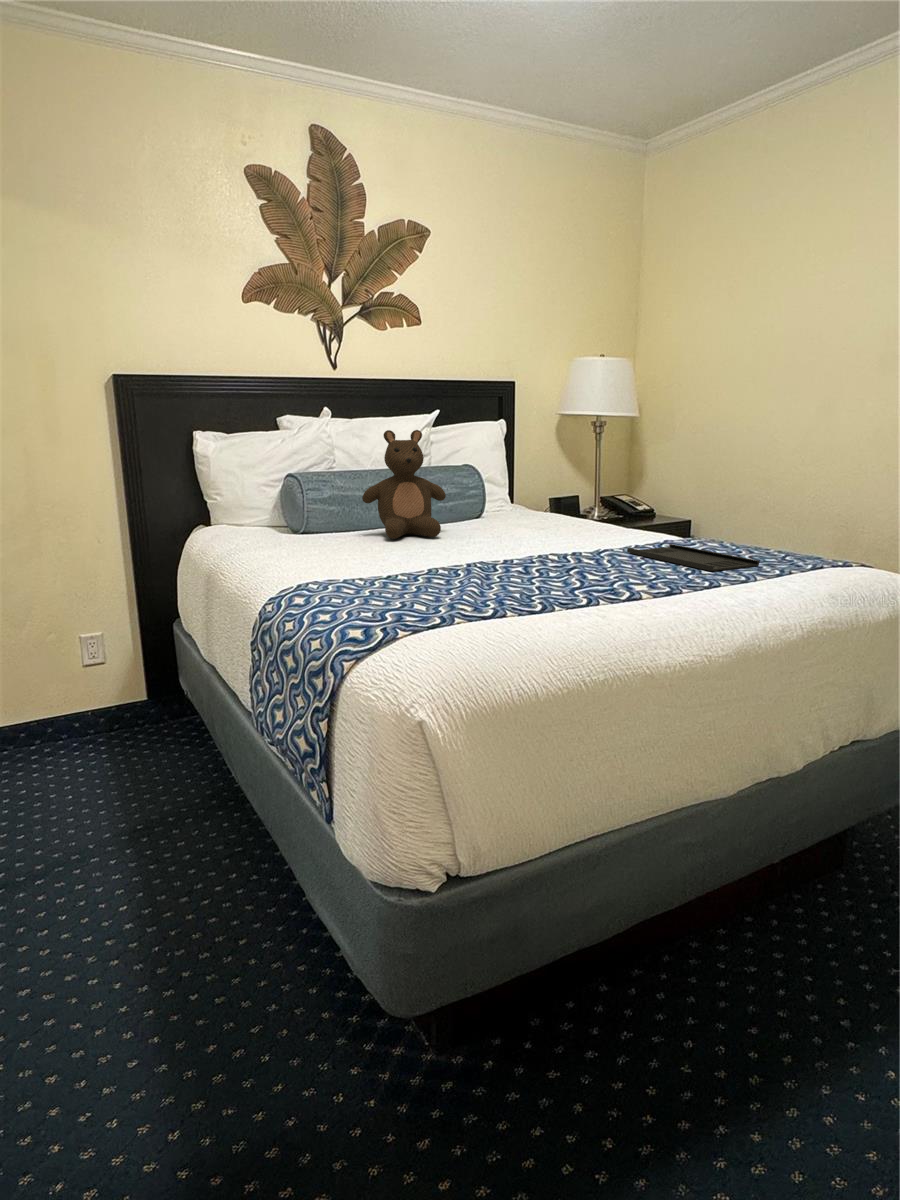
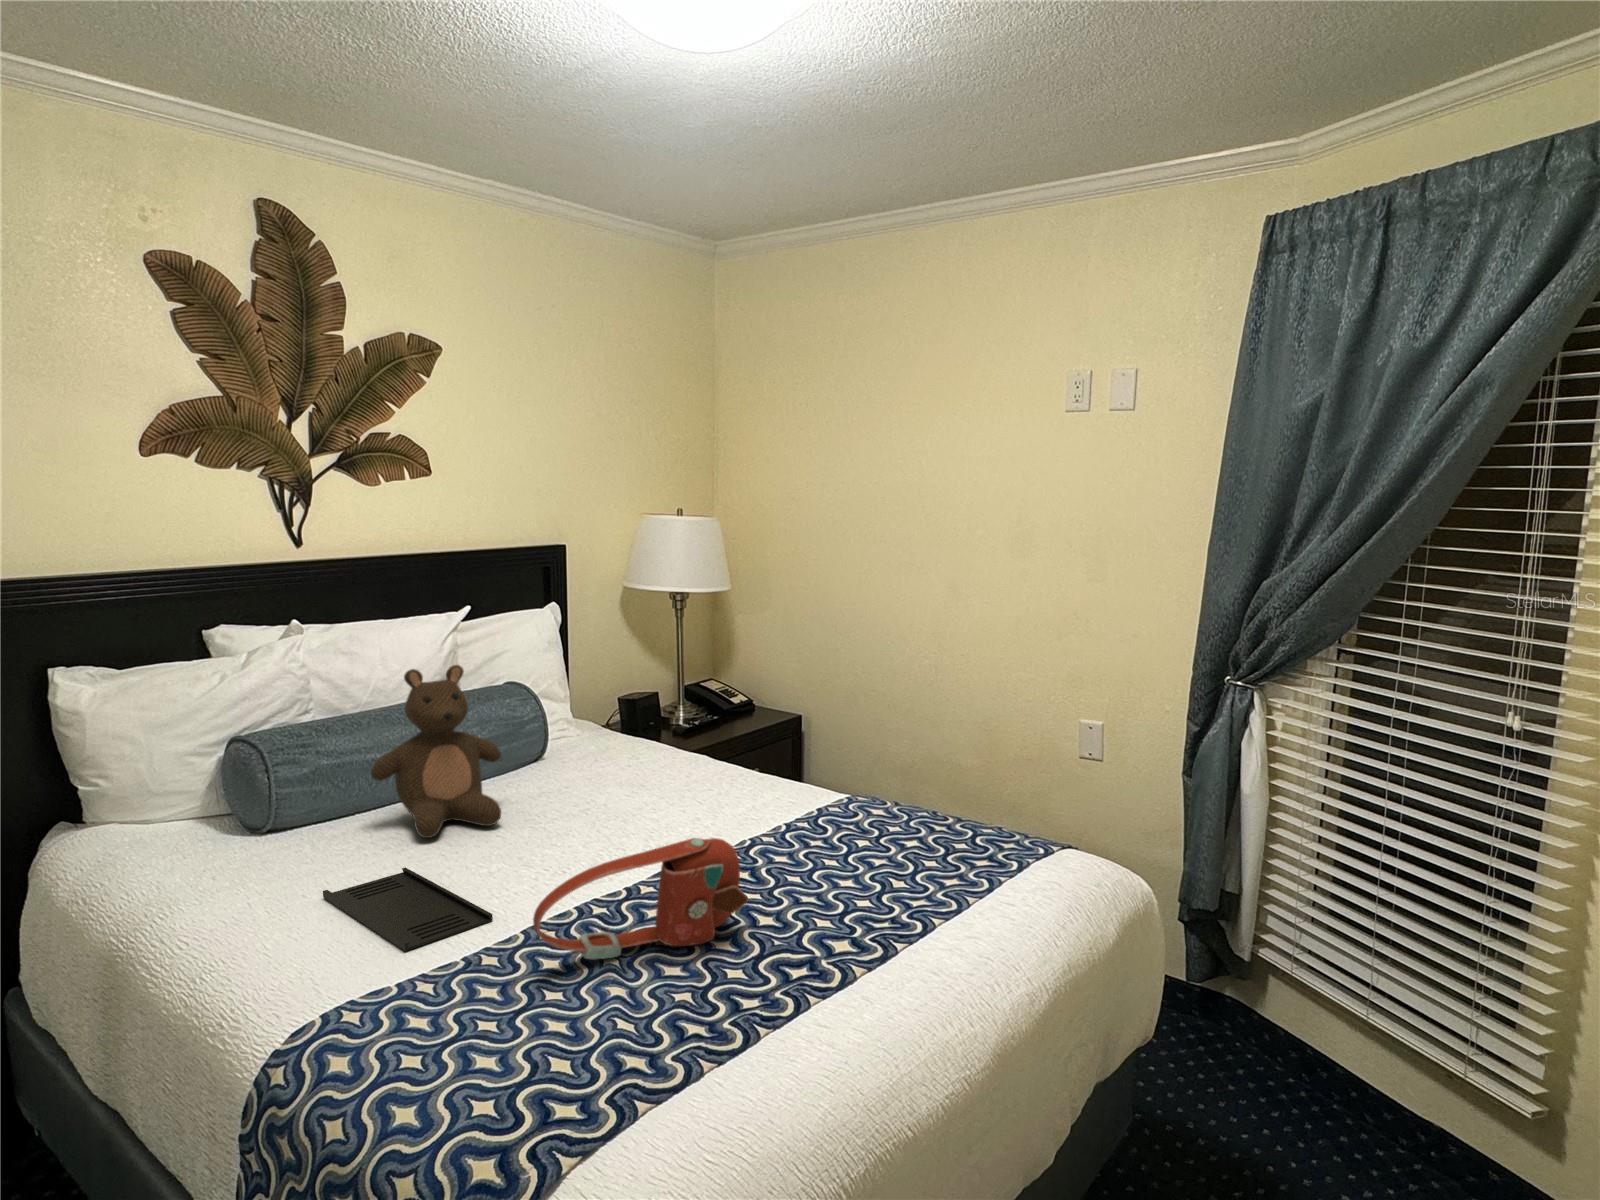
handbag: none [427,508,578,582] -> present [533,838,748,959]
tray: present [627,544,759,571] -> present [323,868,493,951]

